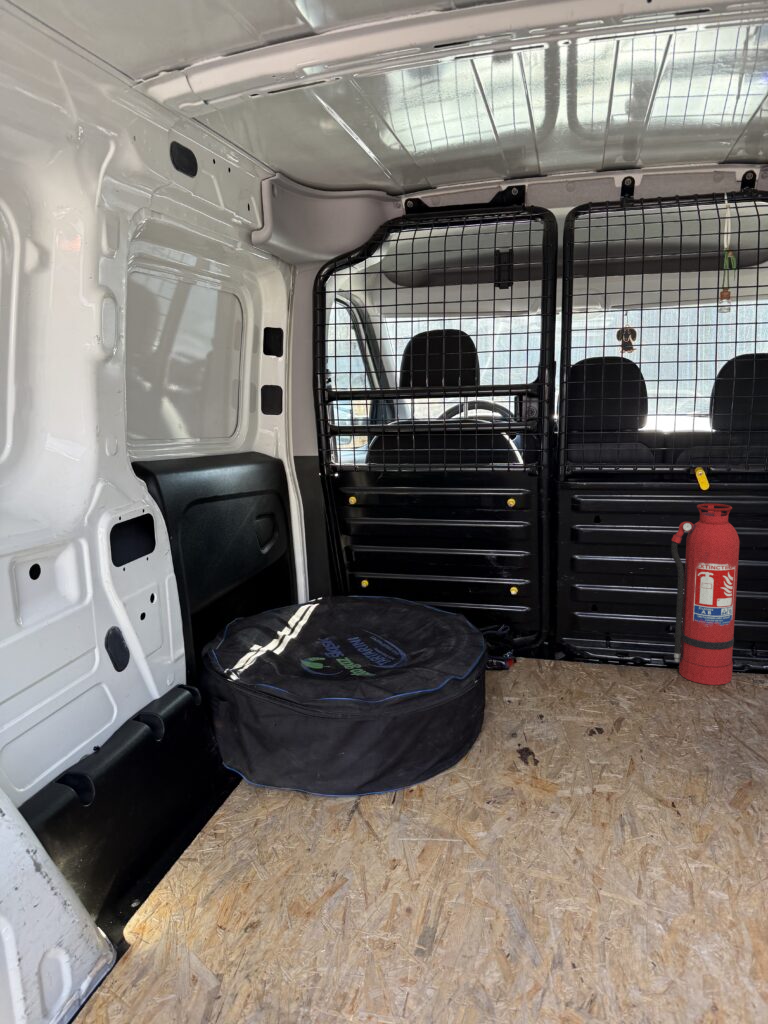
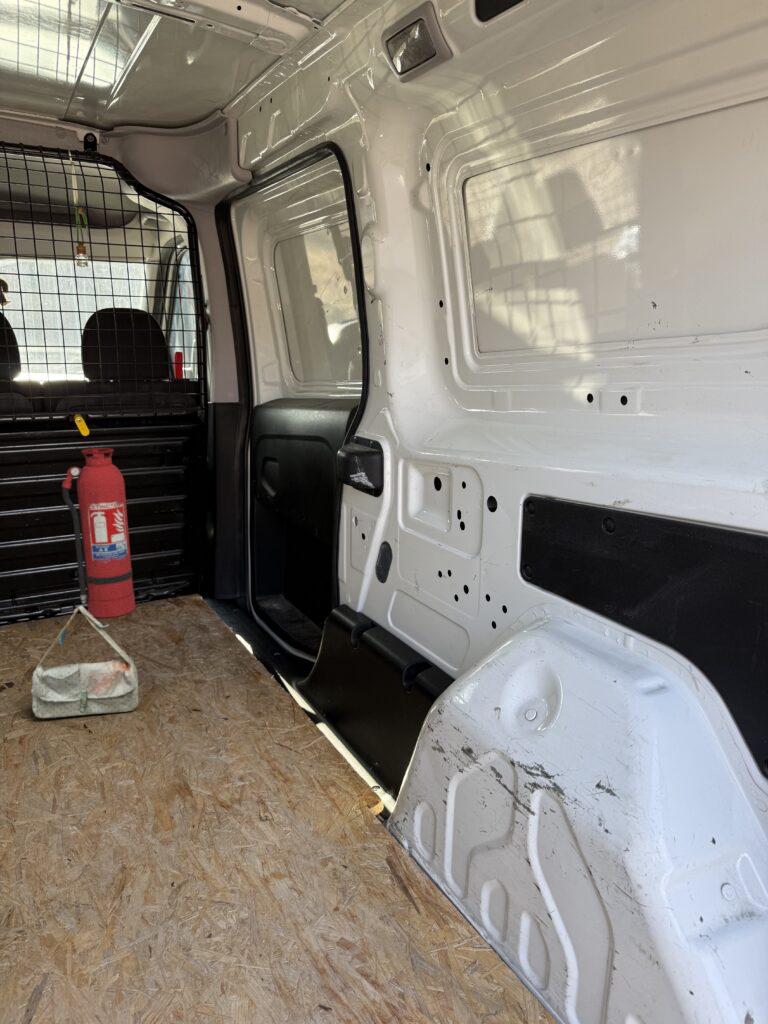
bag: none [624,690,745,824] -> present [31,606,138,718]

